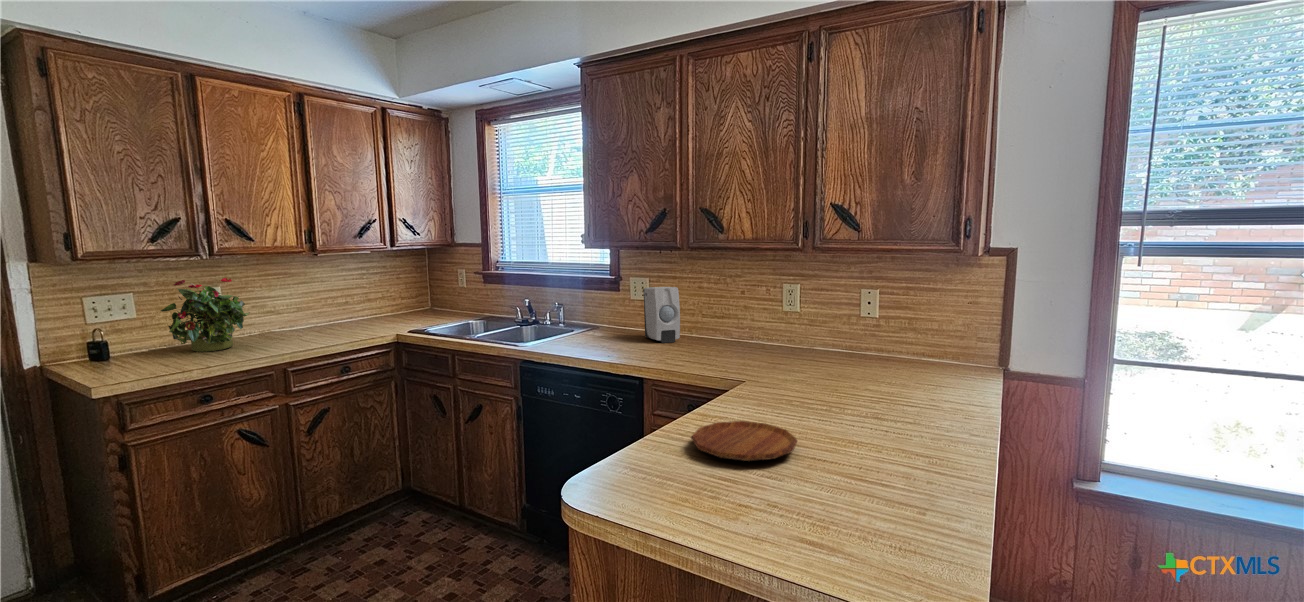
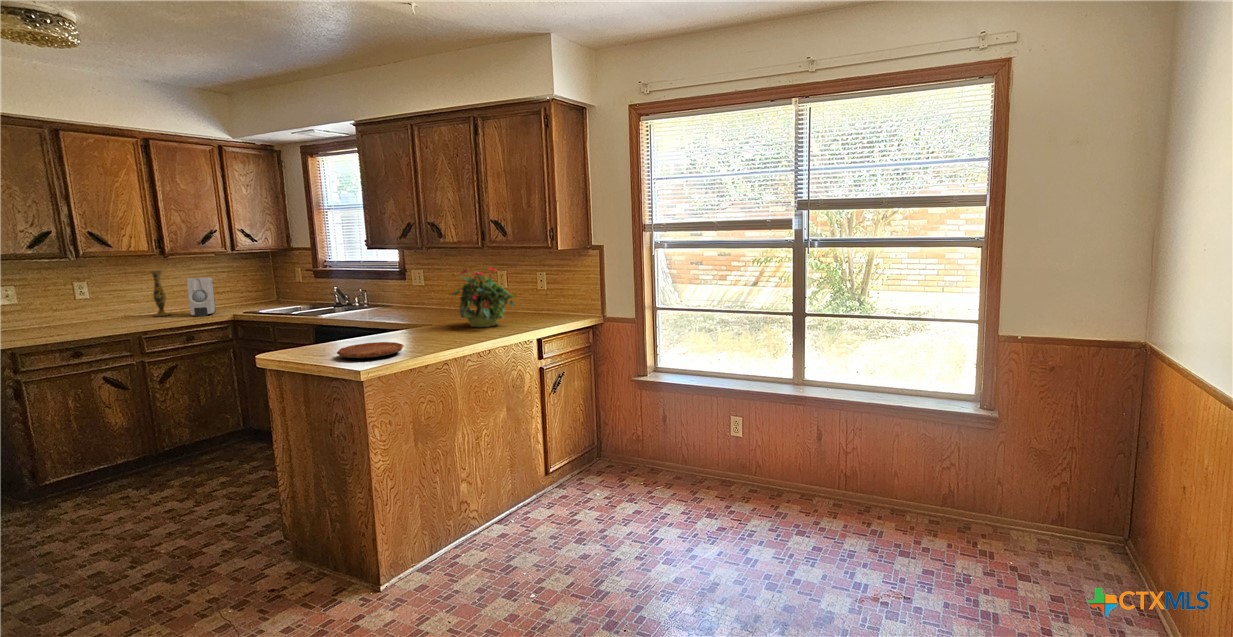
vase: none [287,272,312,334] -> present [150,270,170,316]
potted plant: present [161,278,250,352] -> present [452,268,514,327]
soap dispenser: present [644,287,680,343] -> present [187,278,216,317]

